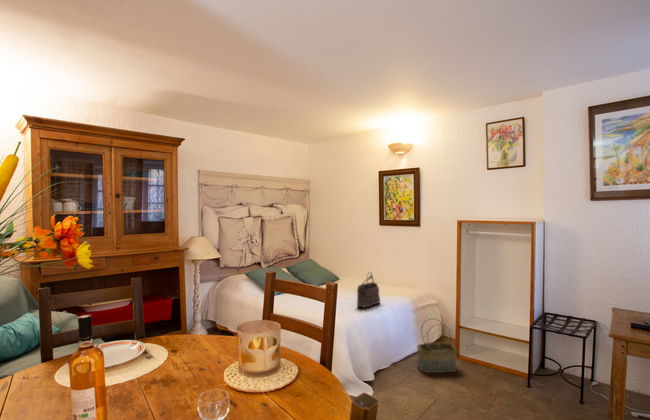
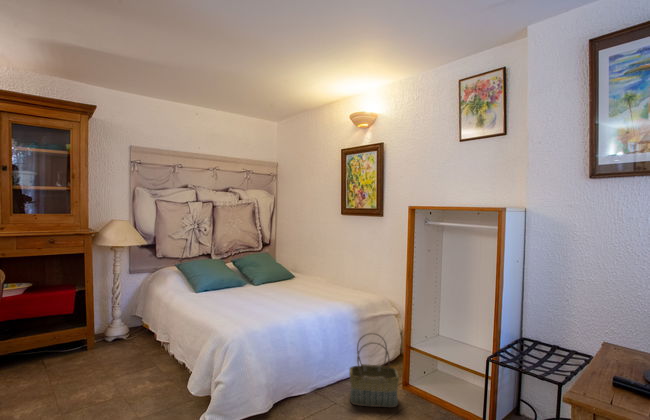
handbag: present [357,274,380,308] -> none [277,269,313,314]

